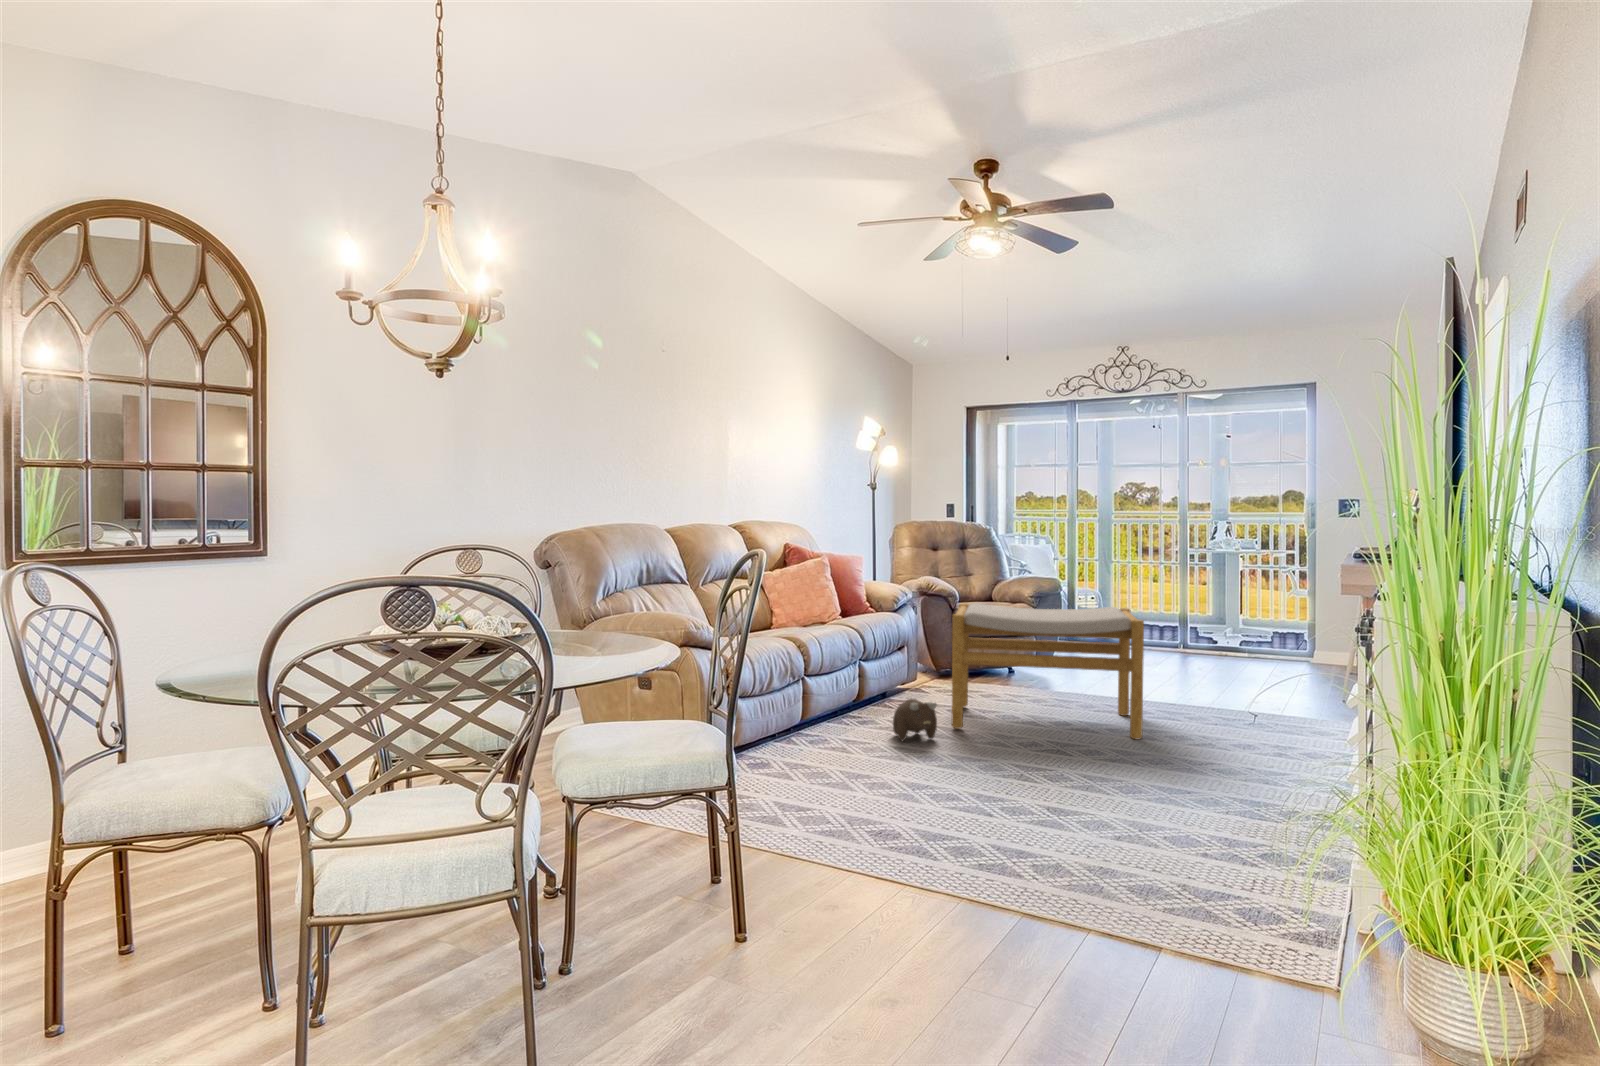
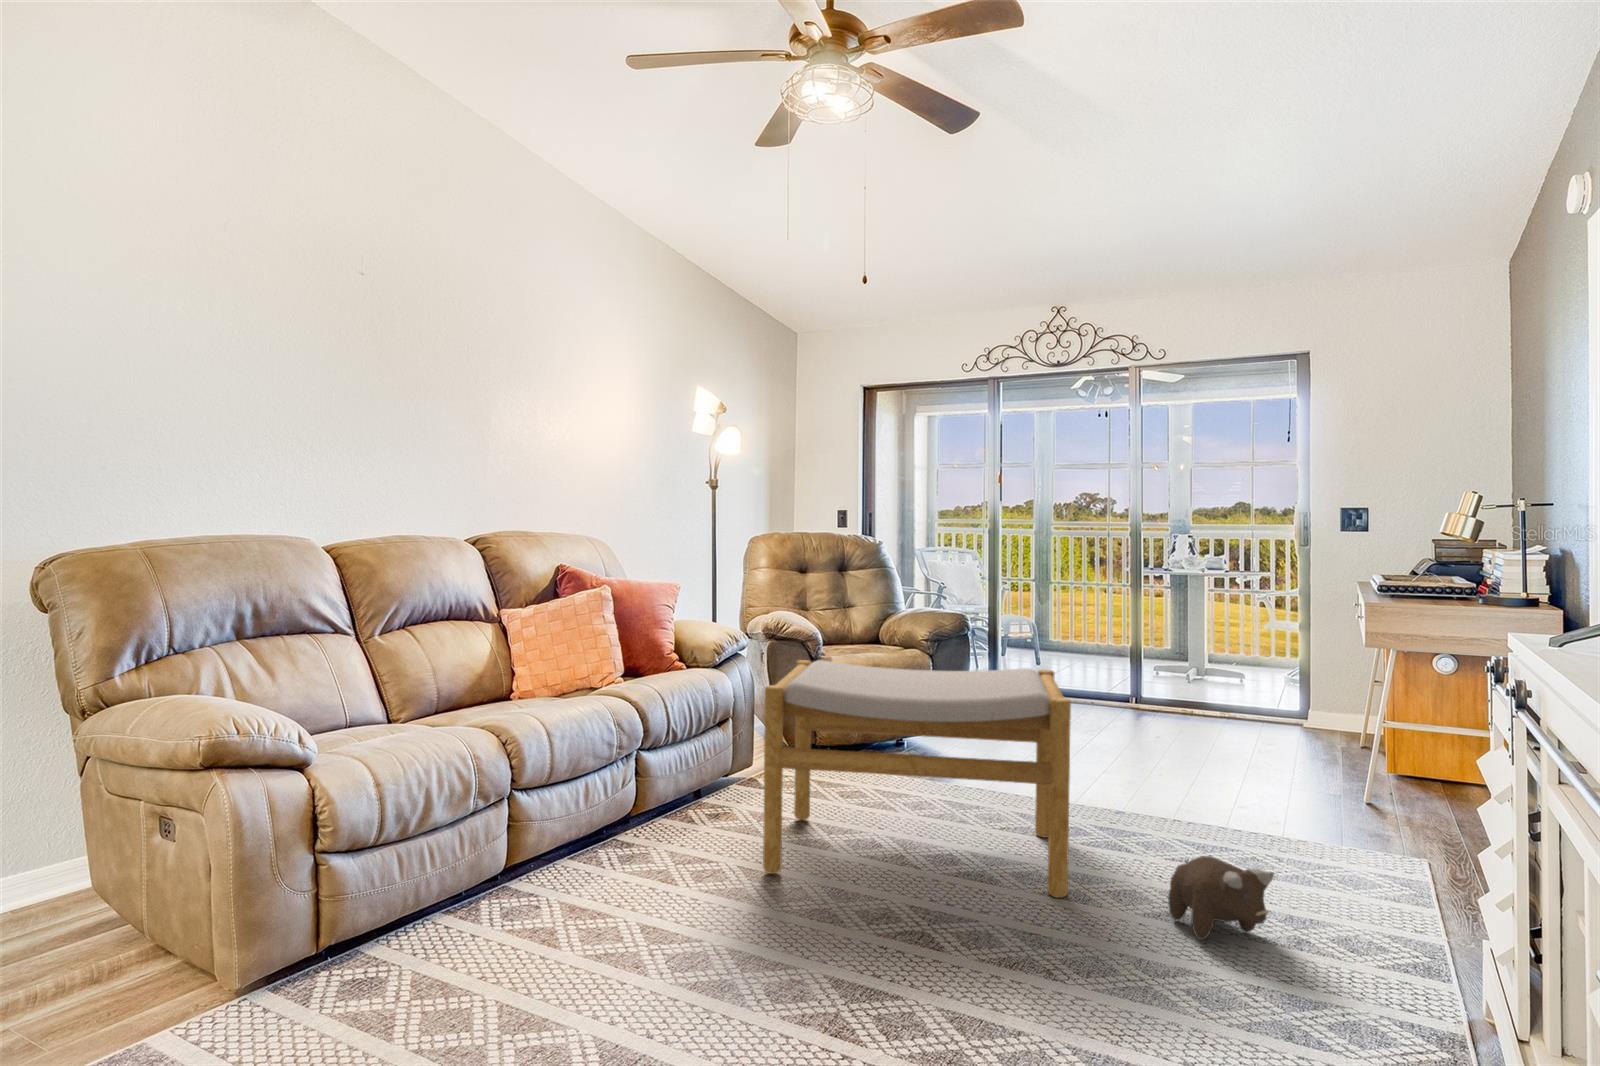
plush toy: present [893,699,937,741] -> present [1168,856,1274,940]

